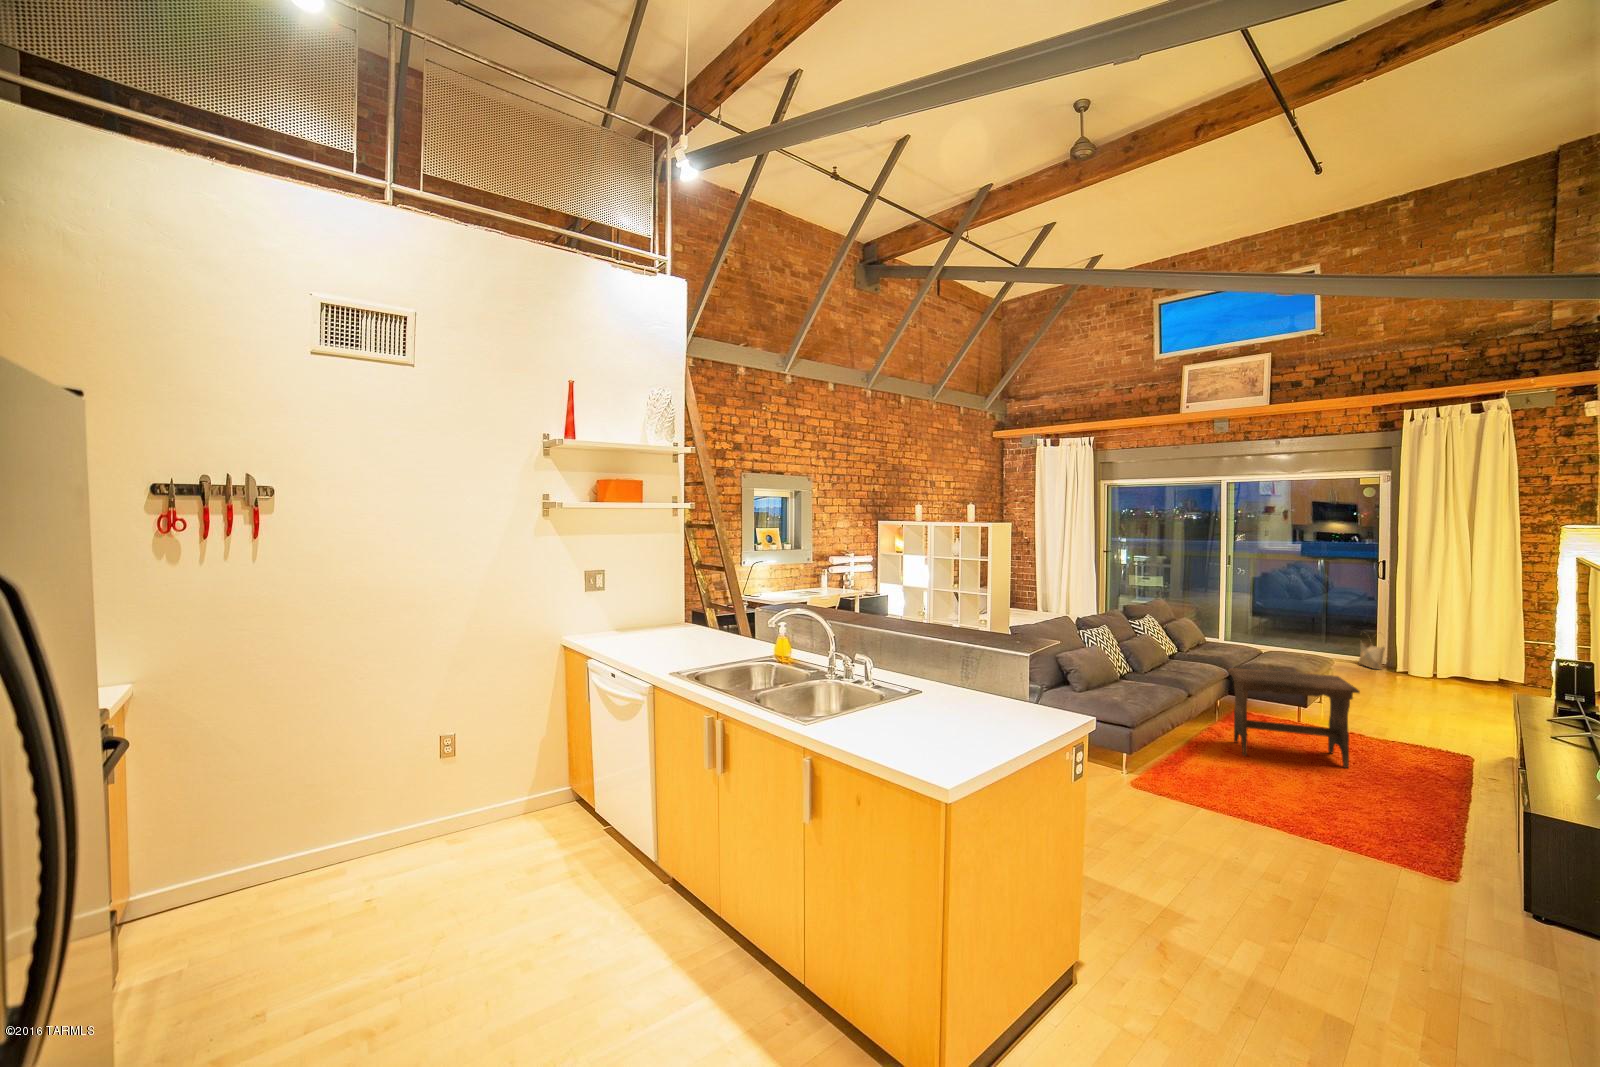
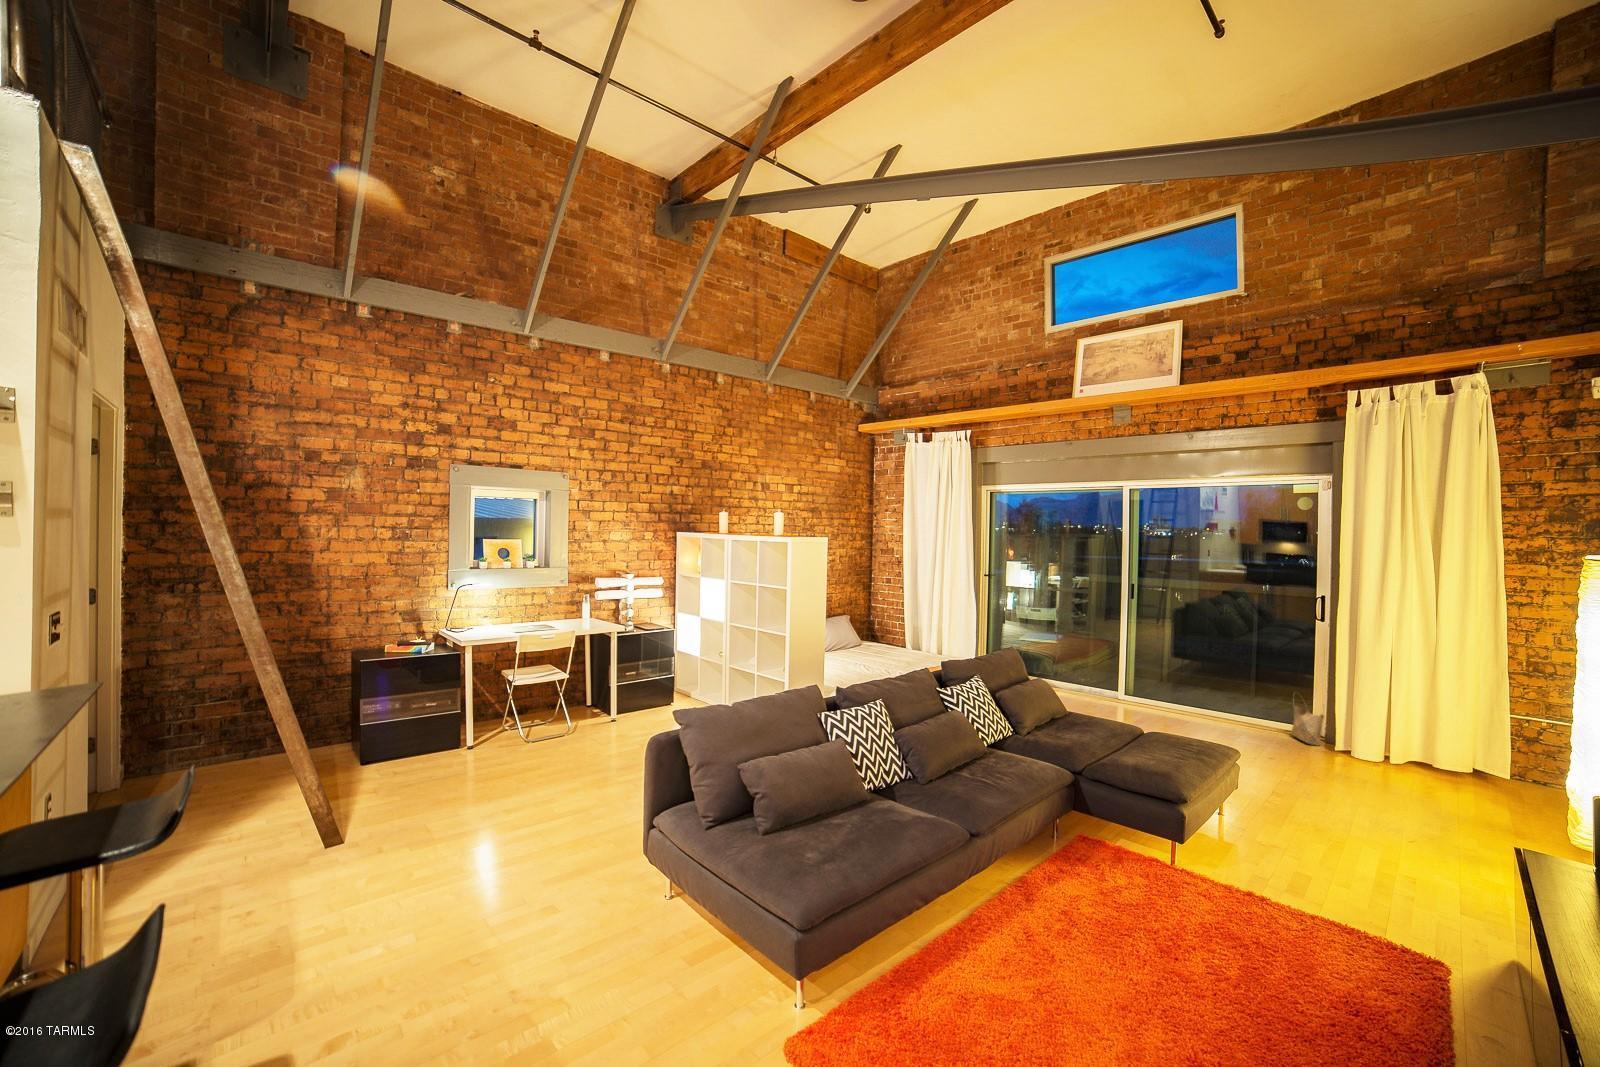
footstool: present [1227,668,1360,768] -> none [1053,786,1251,988]

